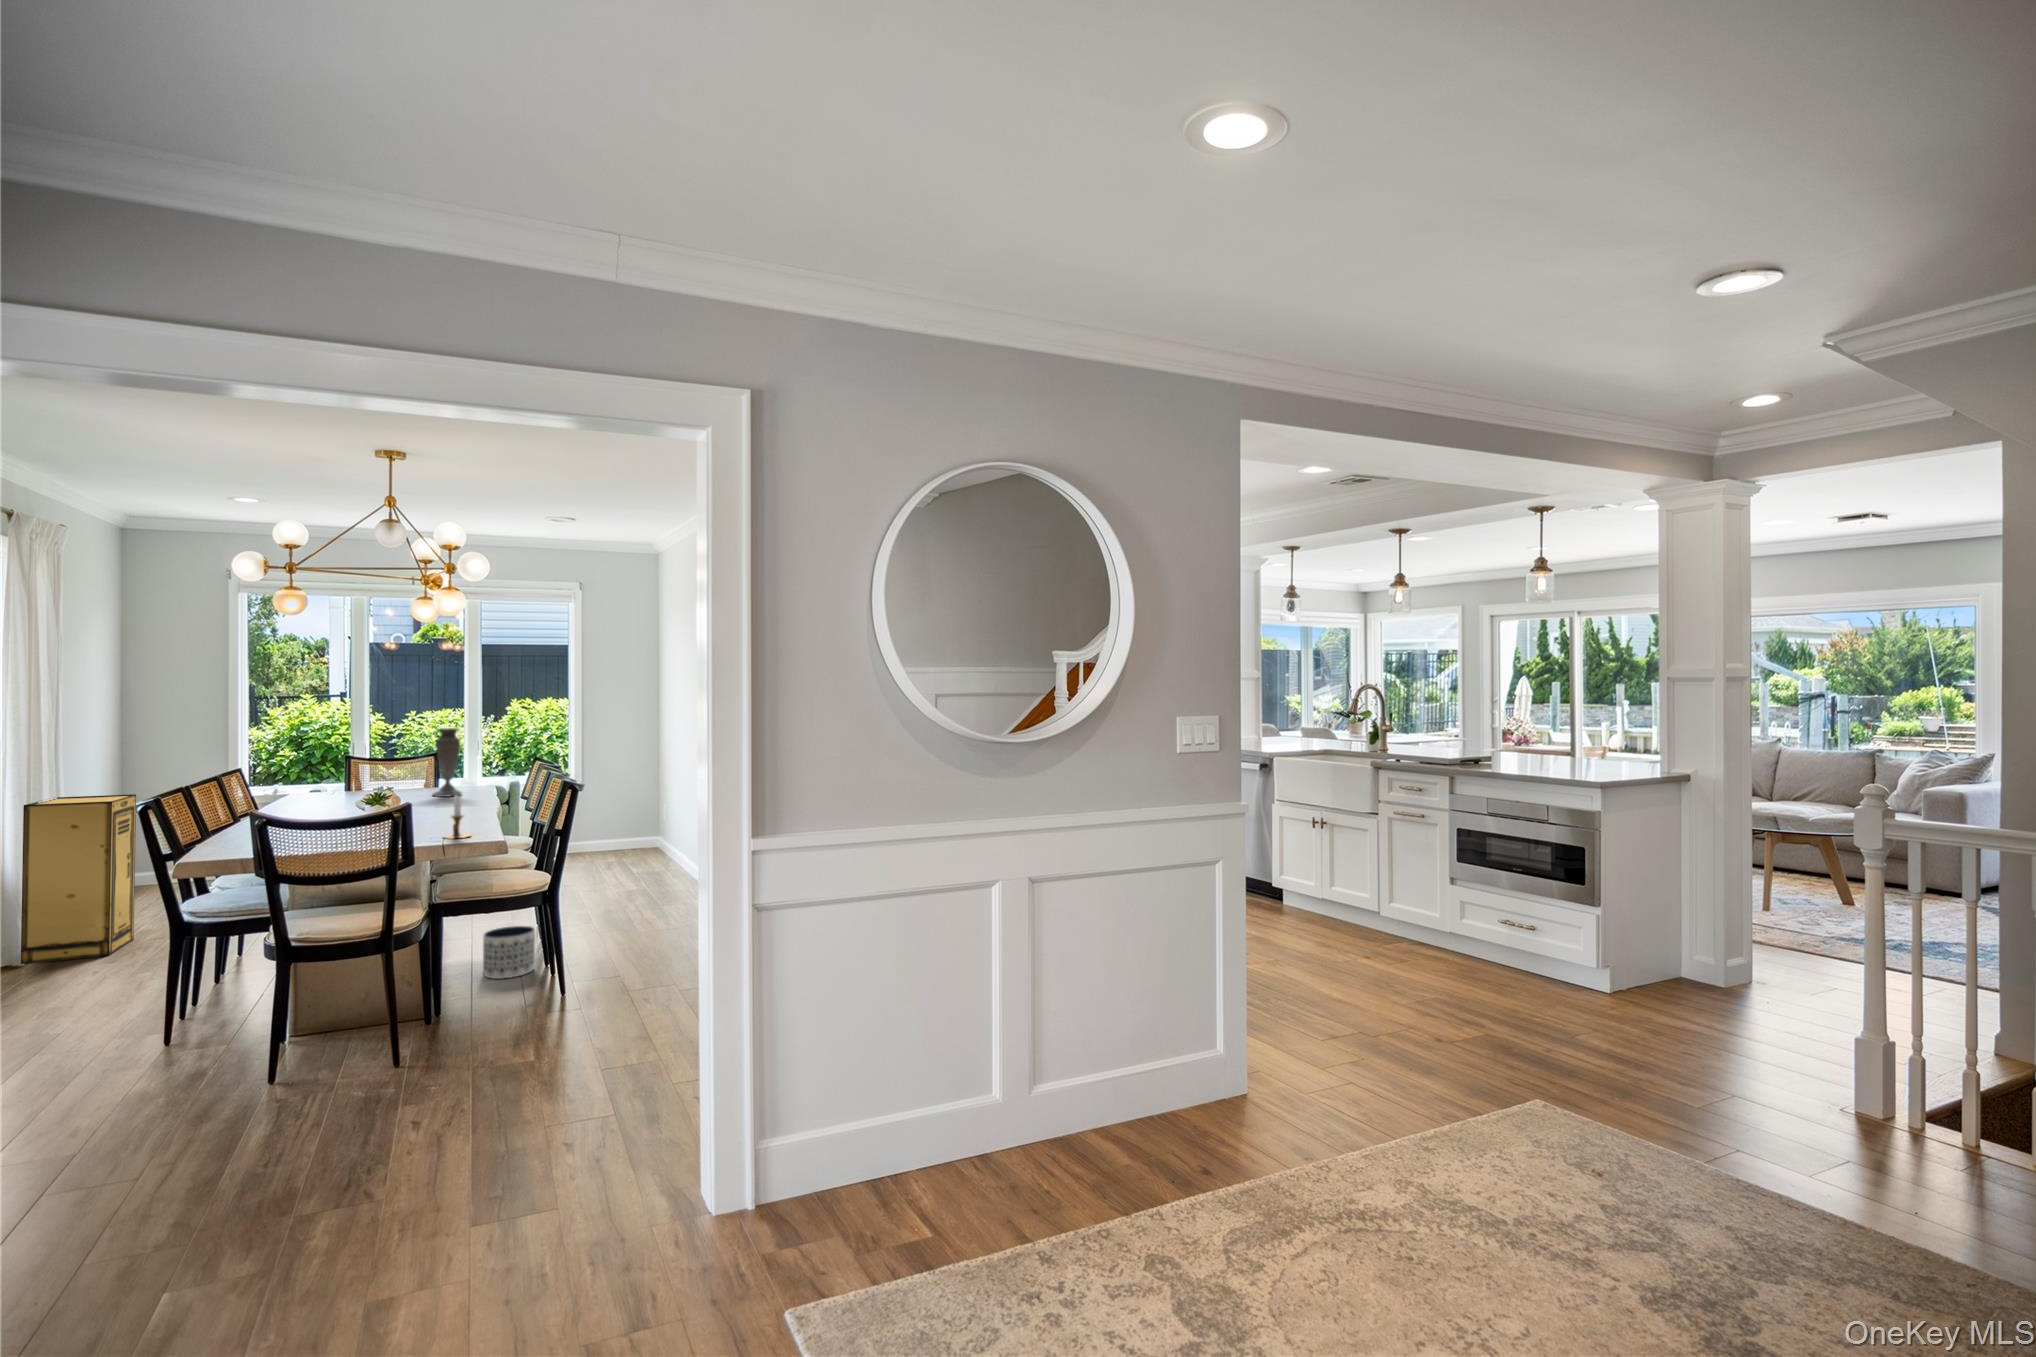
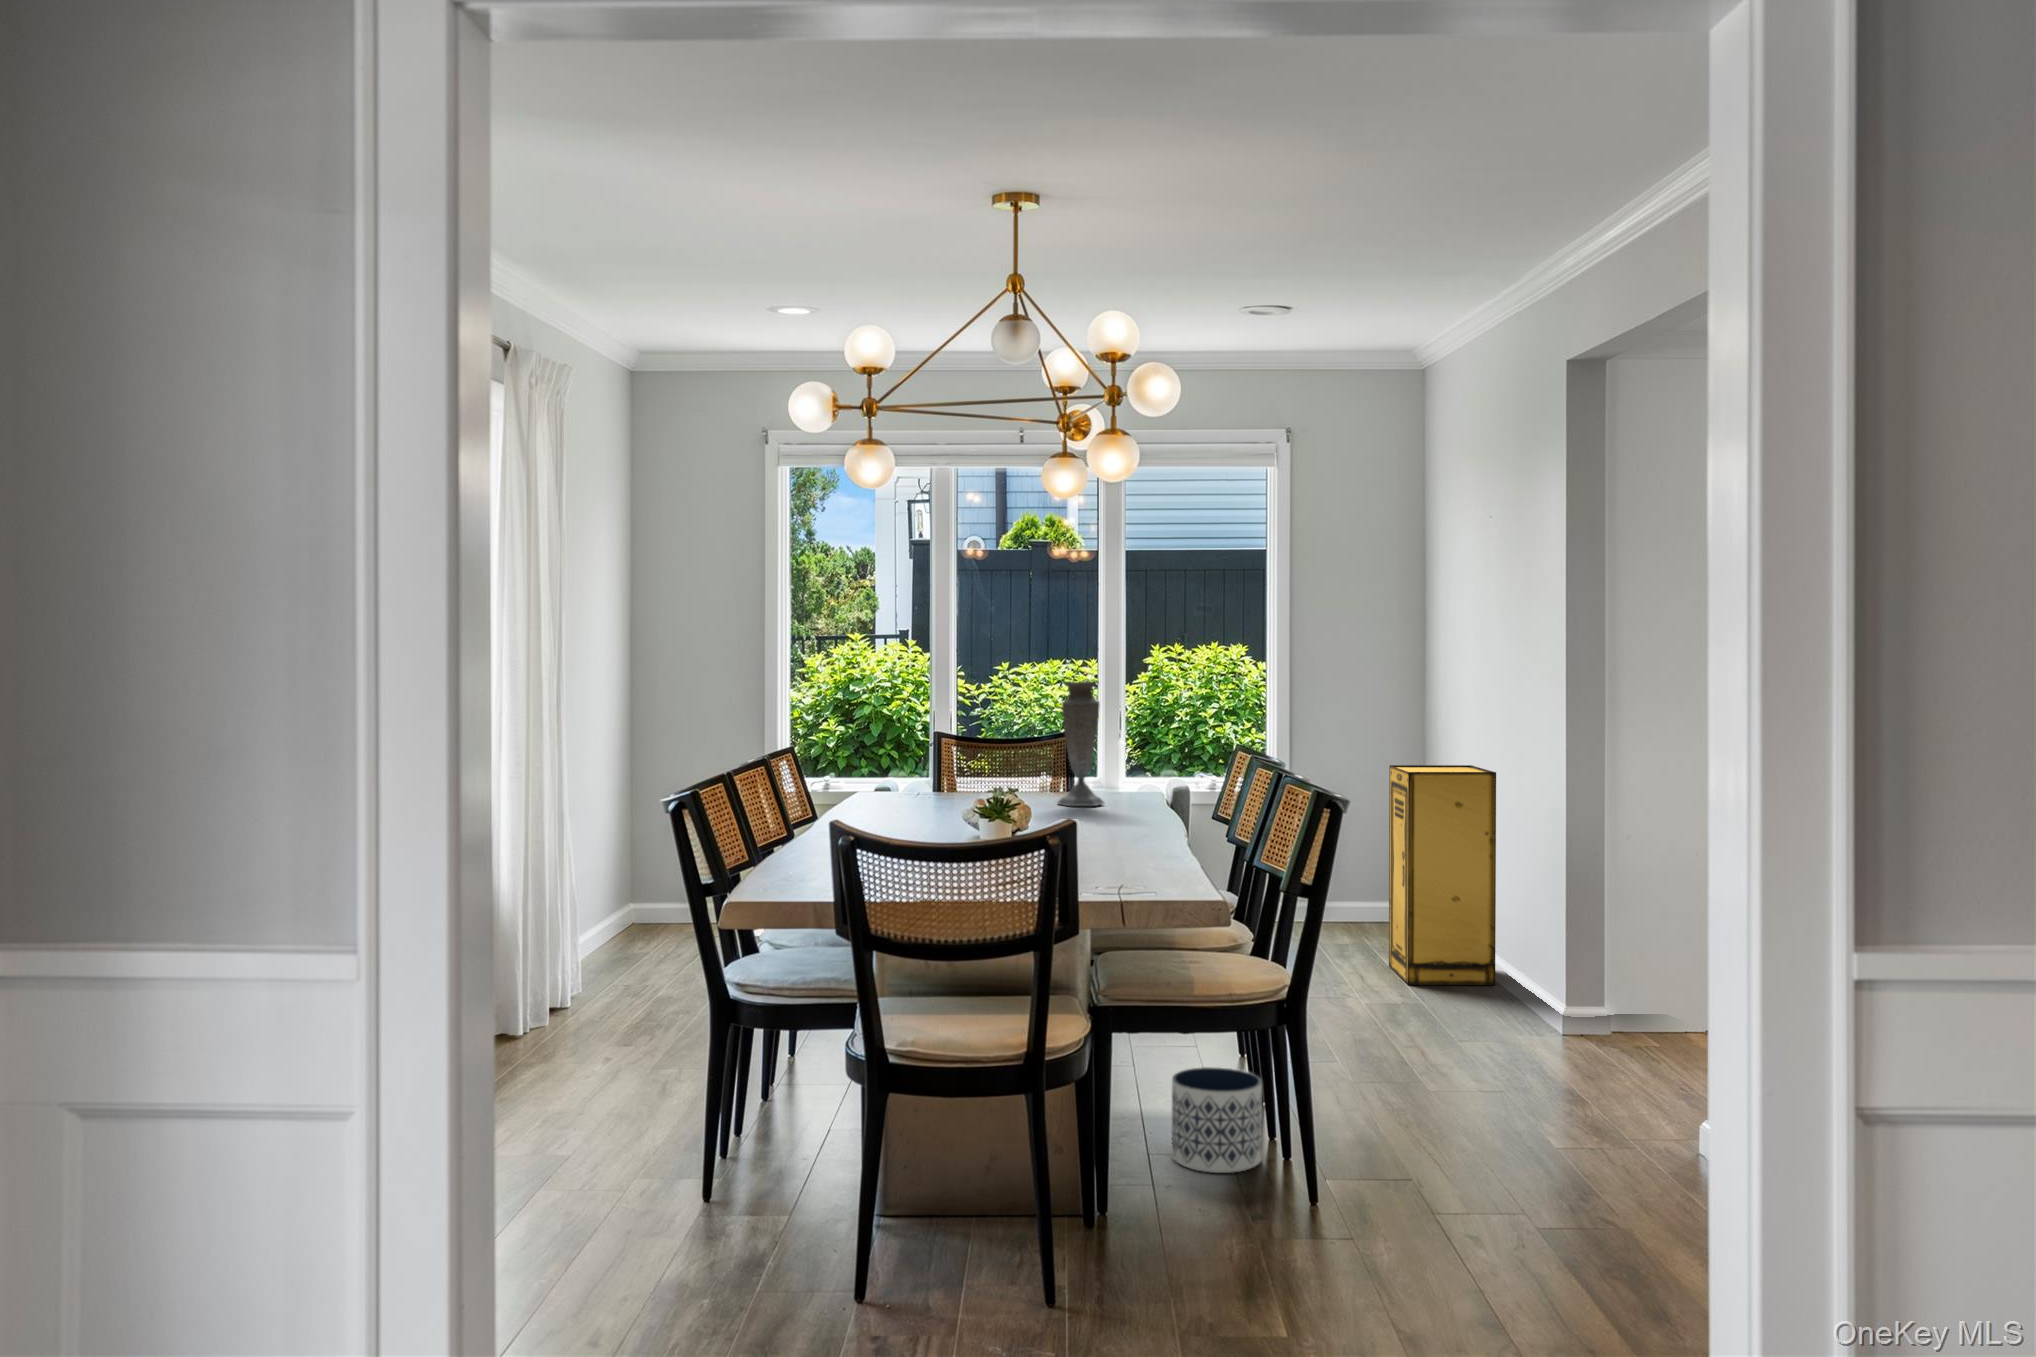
storage cabinet: present [21,794,136,964] -> present [1389,765,1496,985]
candlestick: present [445,796,470,839] -> none [1119,802,1168,887]

